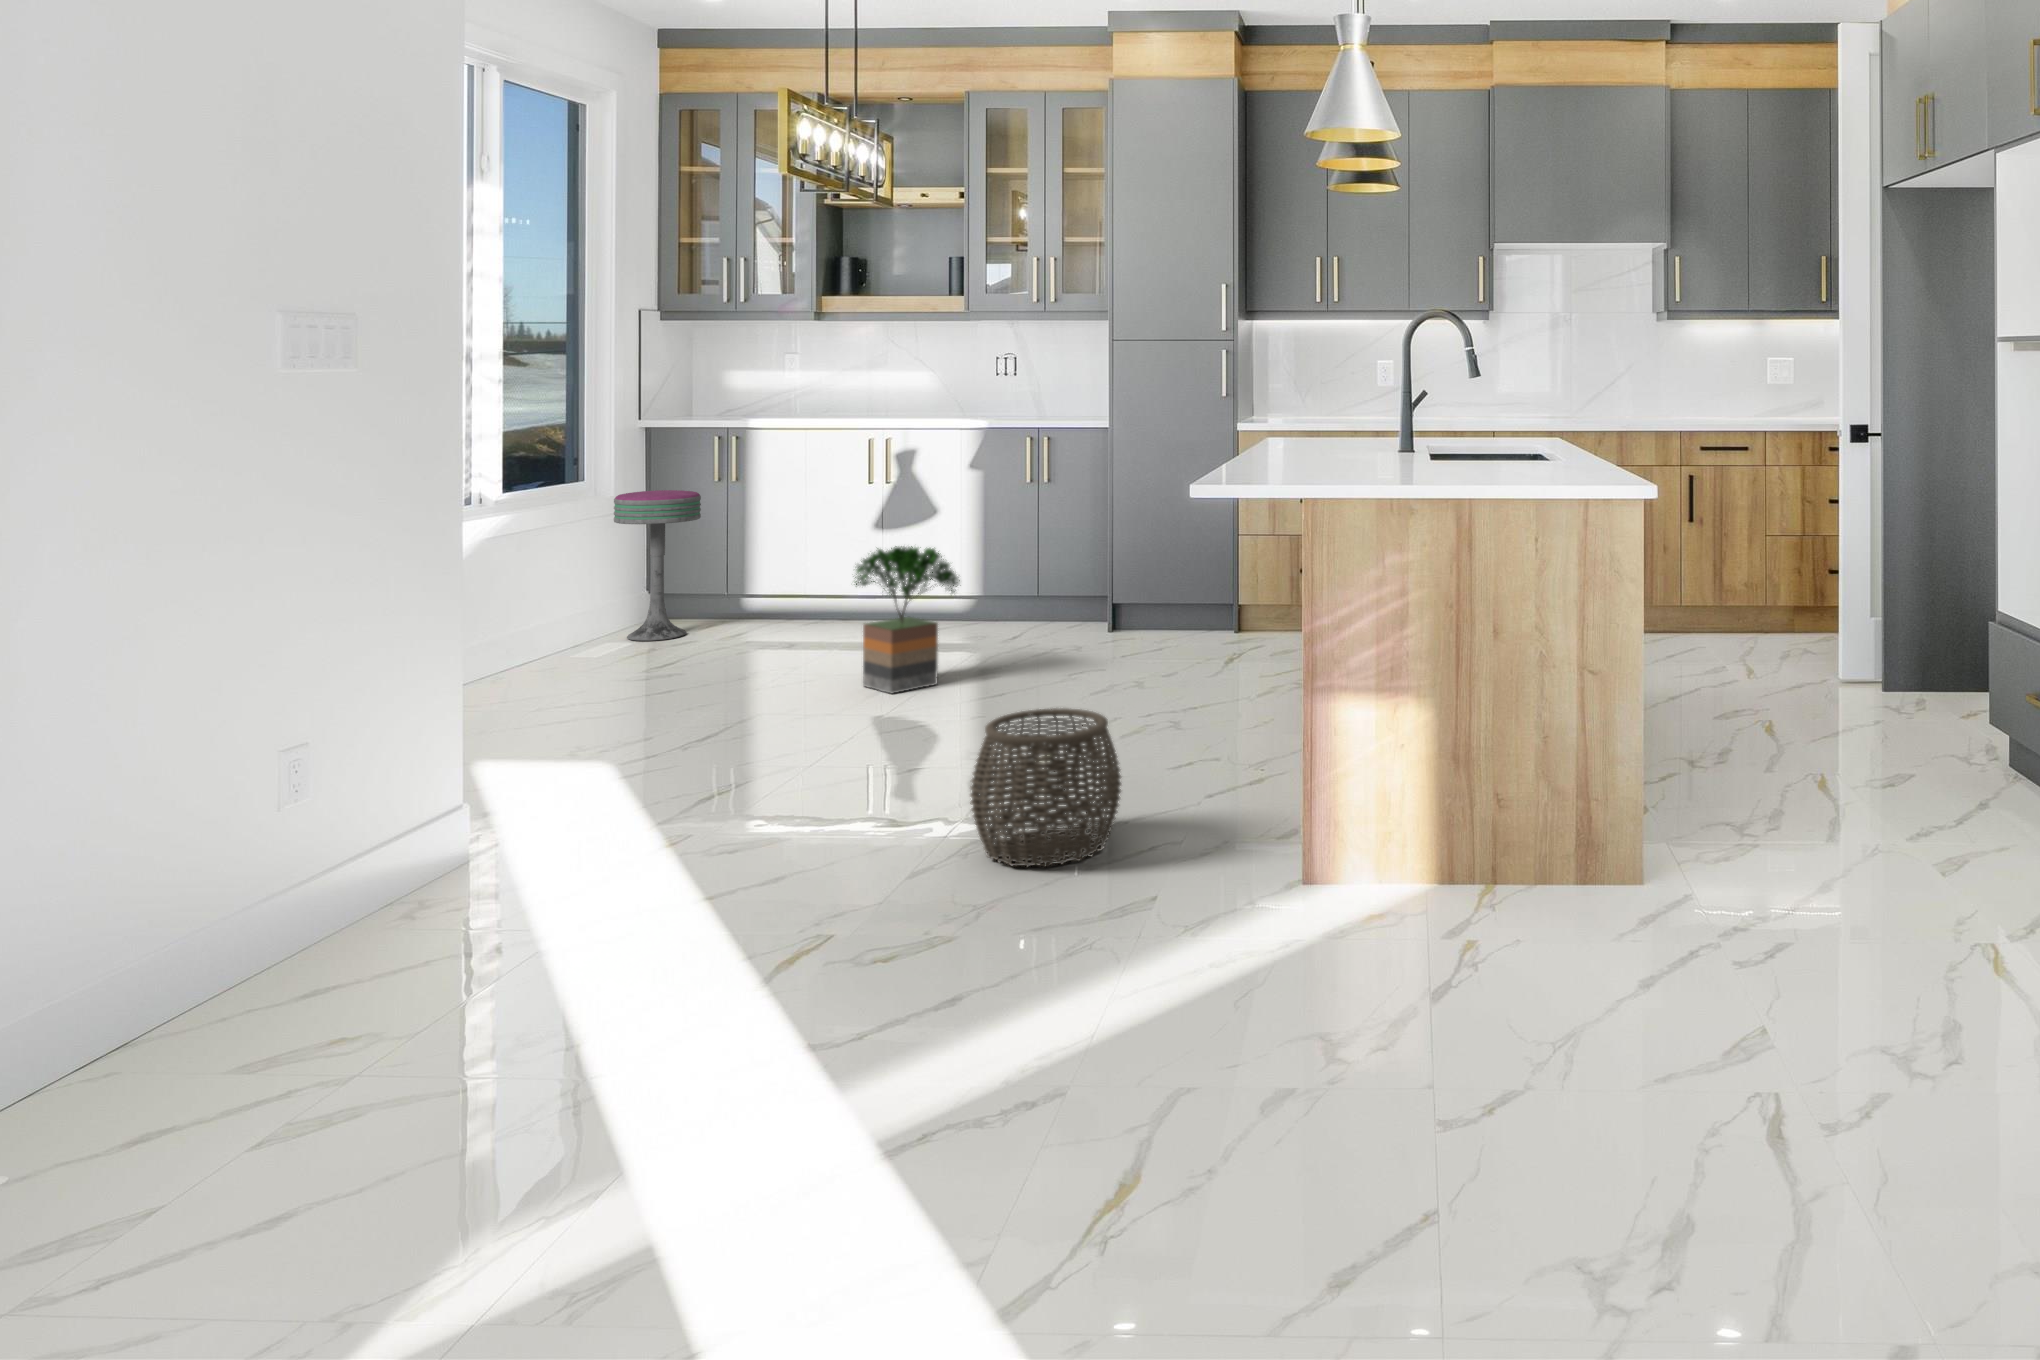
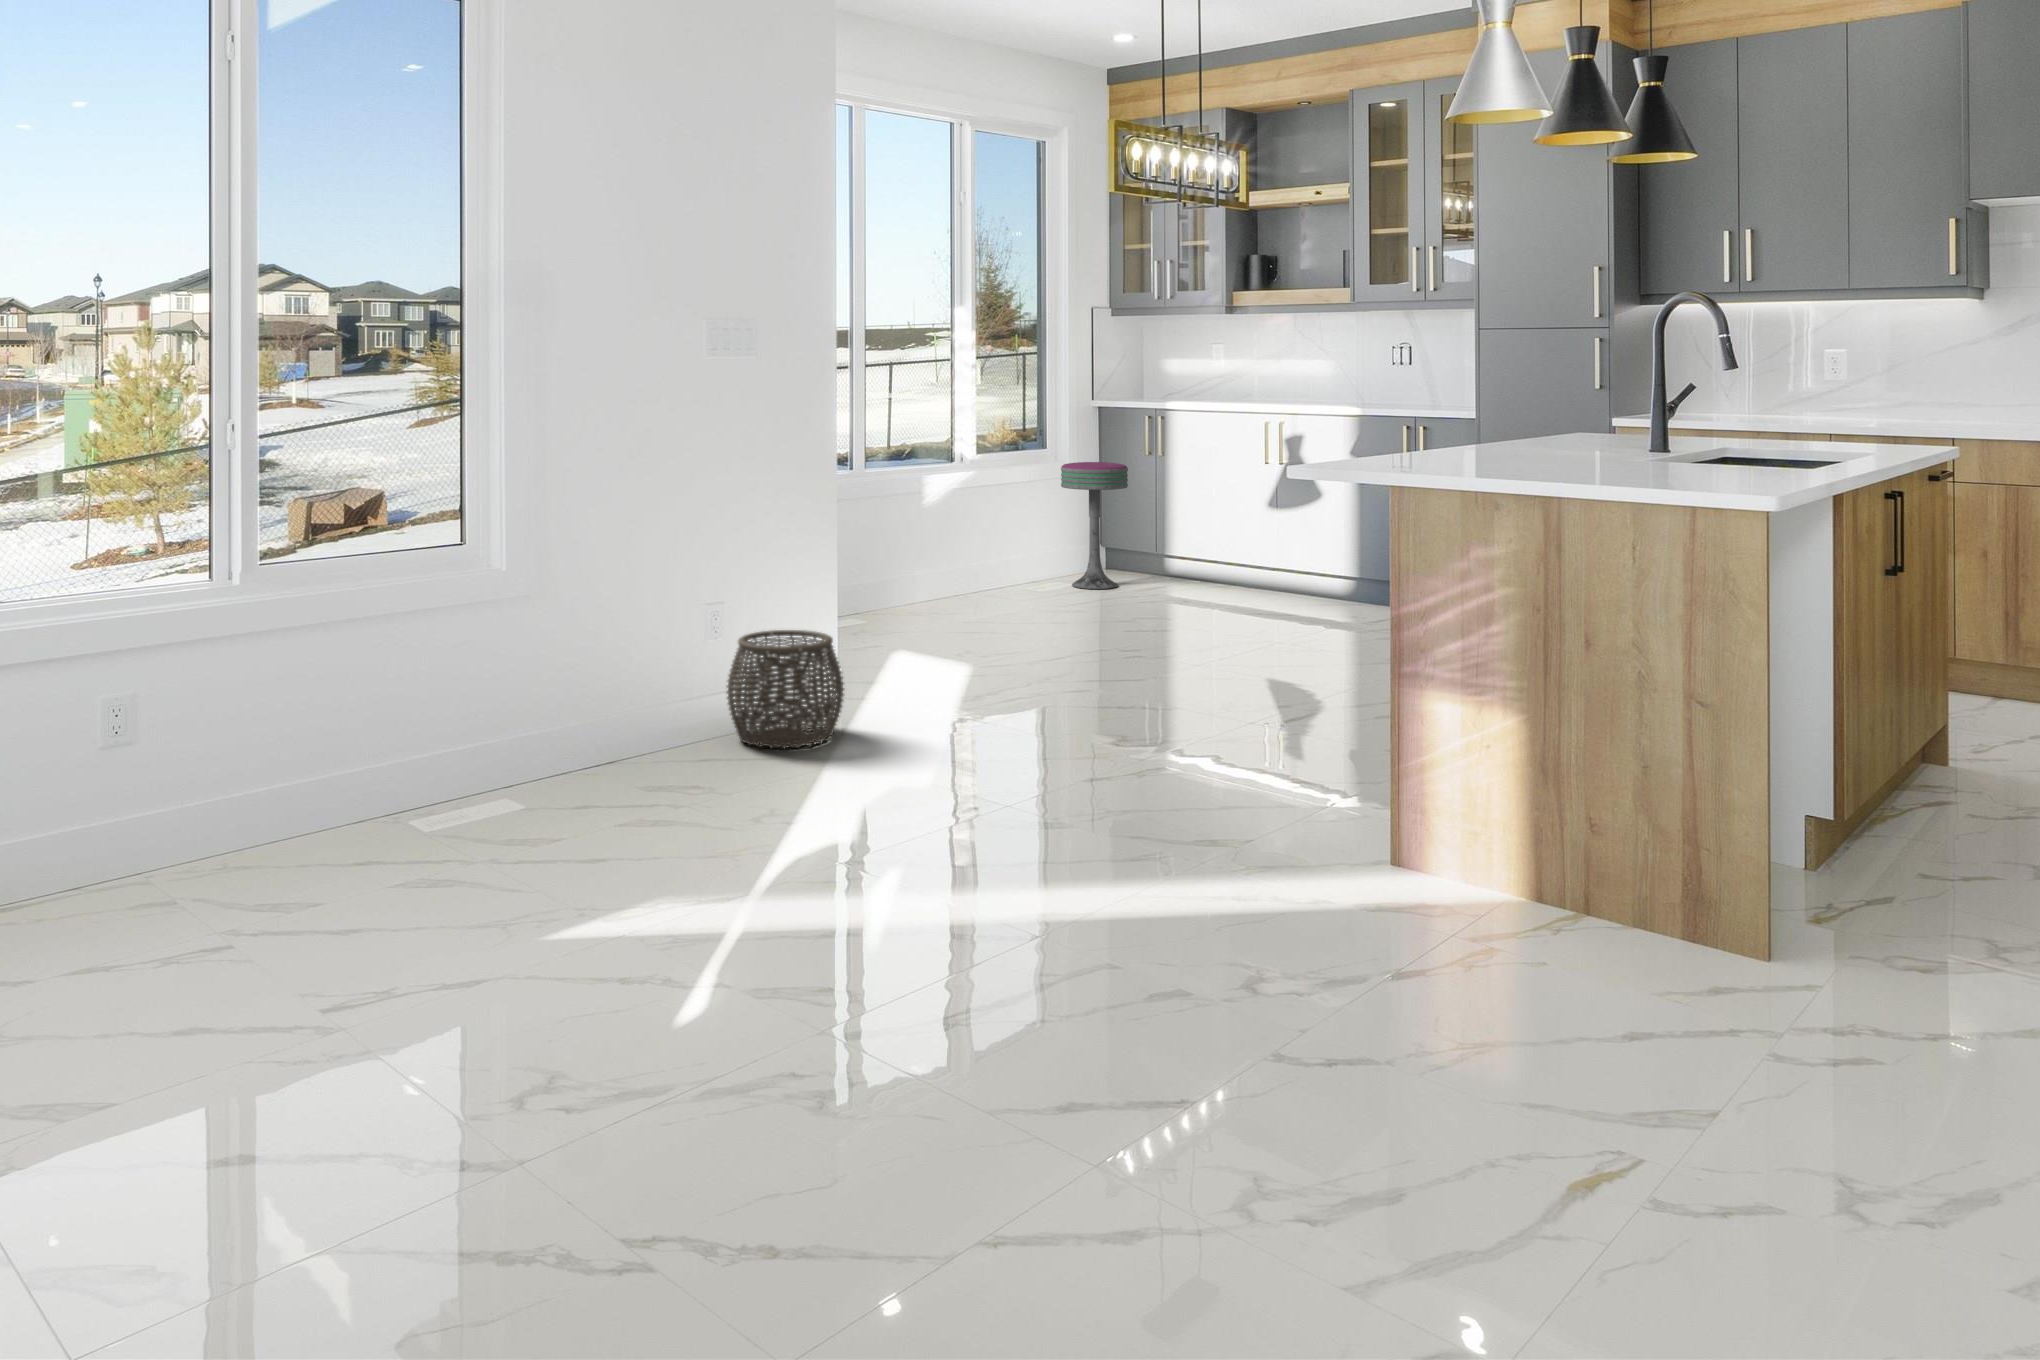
potted tree: present [855,546,960,694] -> none [1193,518,1291,653]
woven basket: present [970,708,1121,867] -> present [727,630,844,748]

